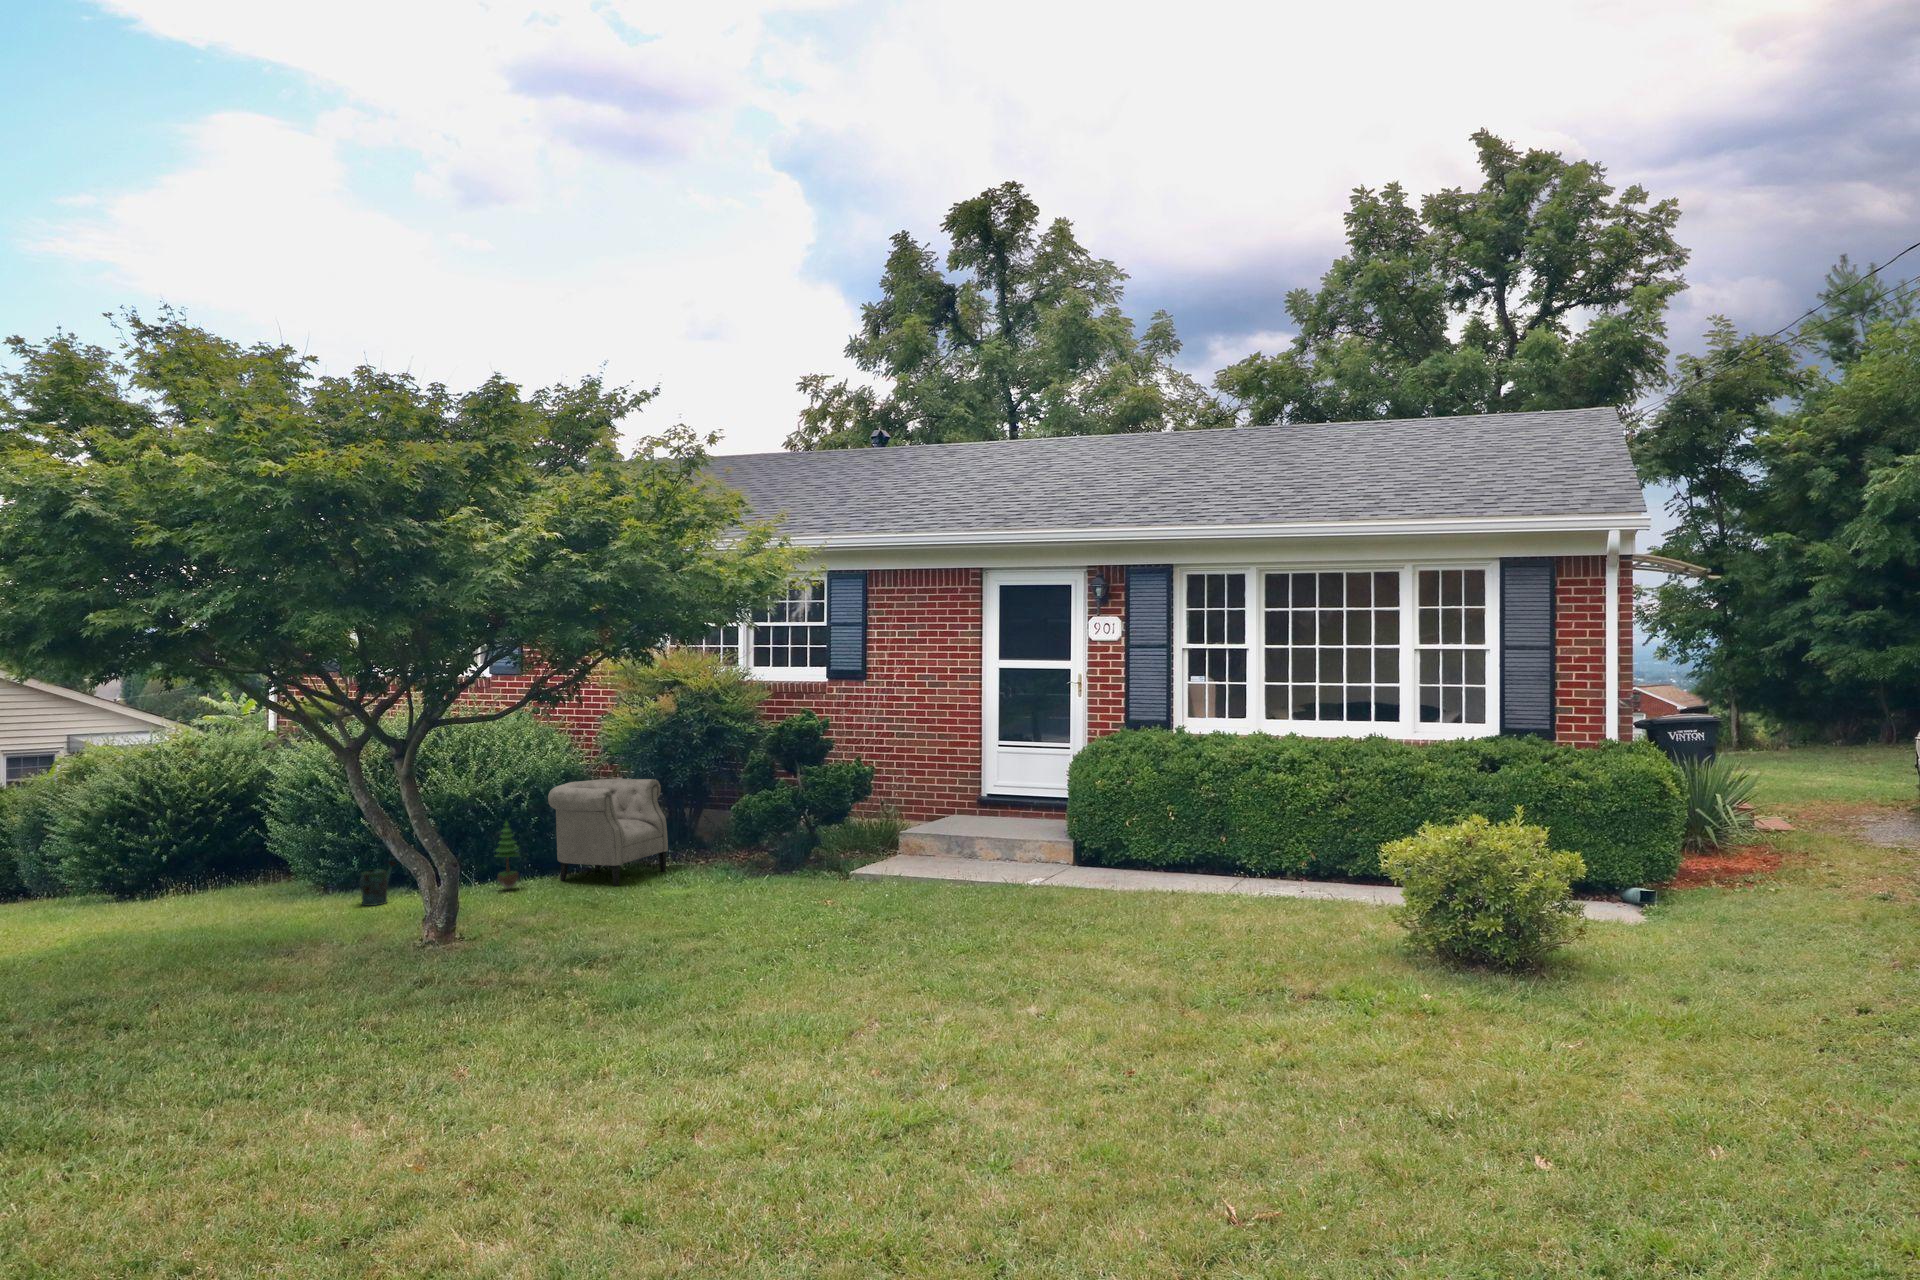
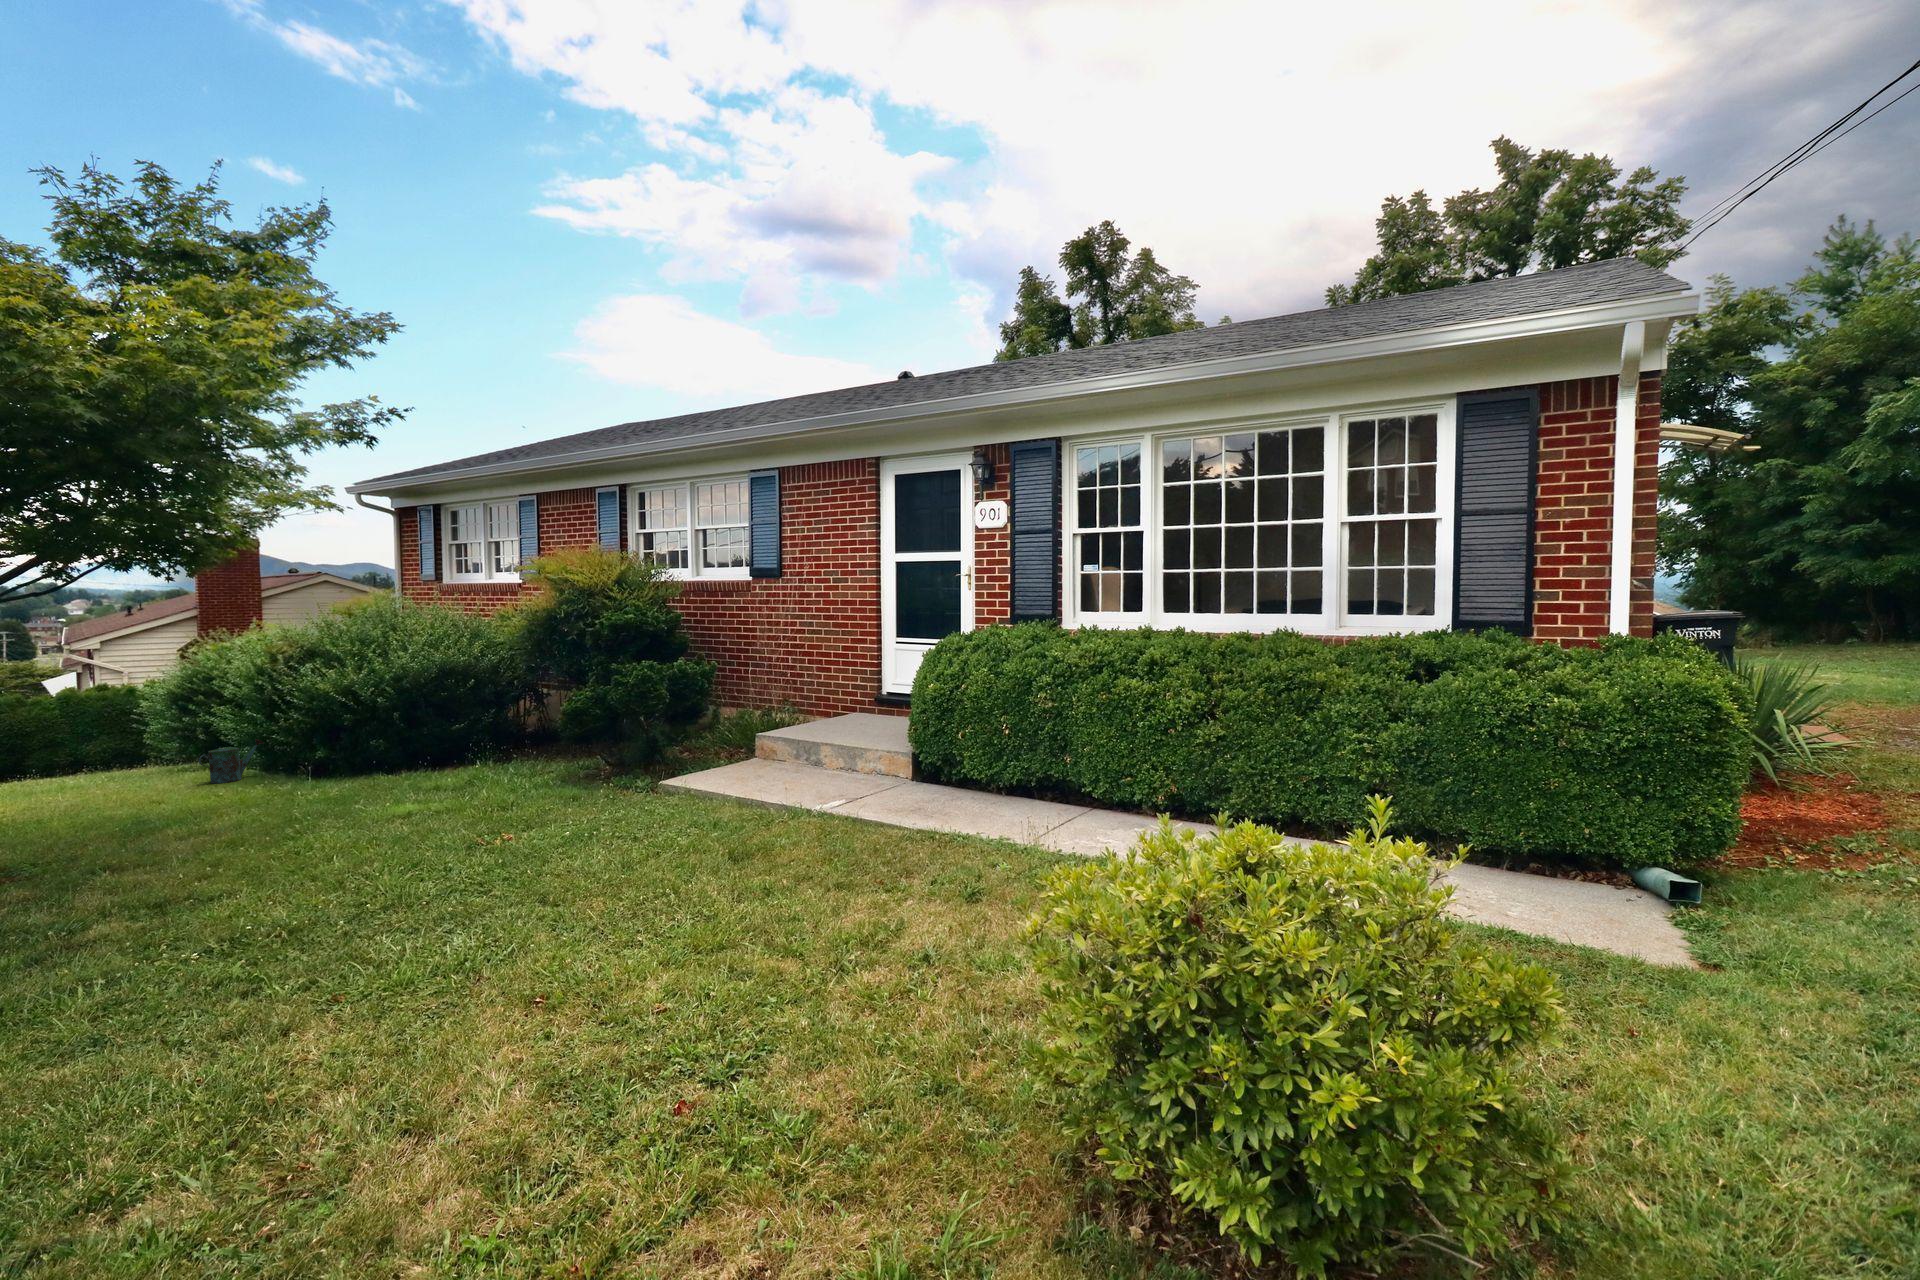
chair: present [548,779,668,886] -> none [415,667,546,773]
potted tree: present [496,821,519,889] -> none [349,702,380,772]

